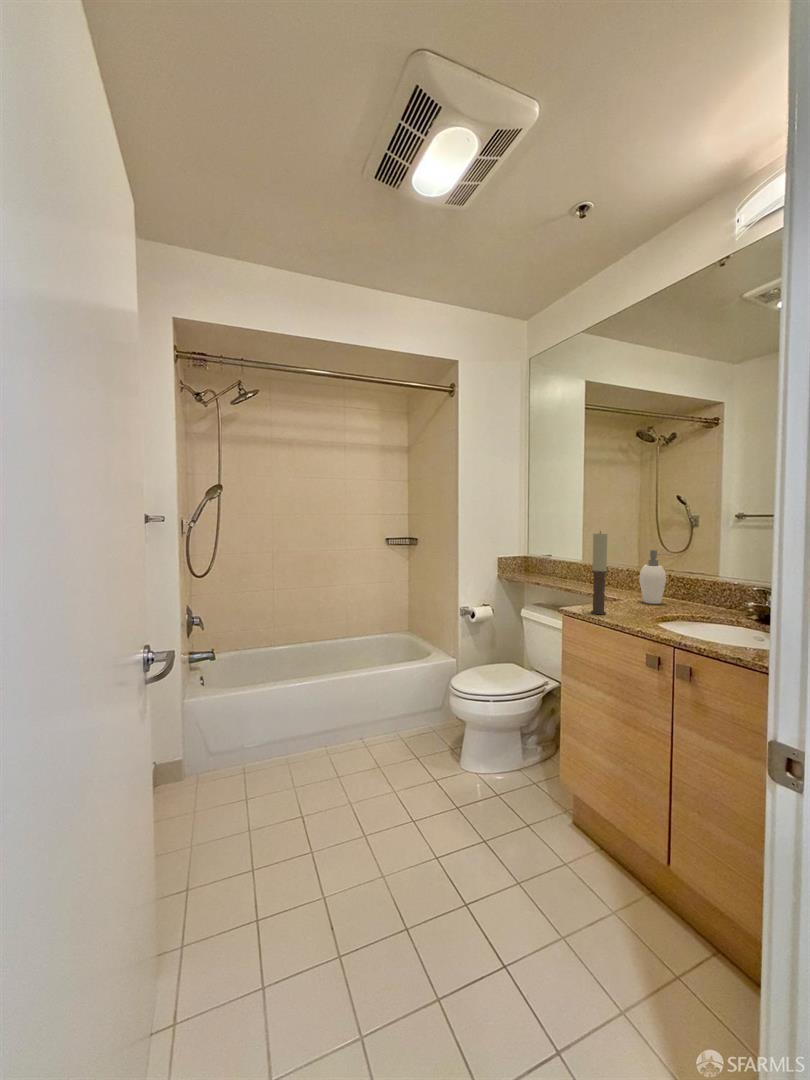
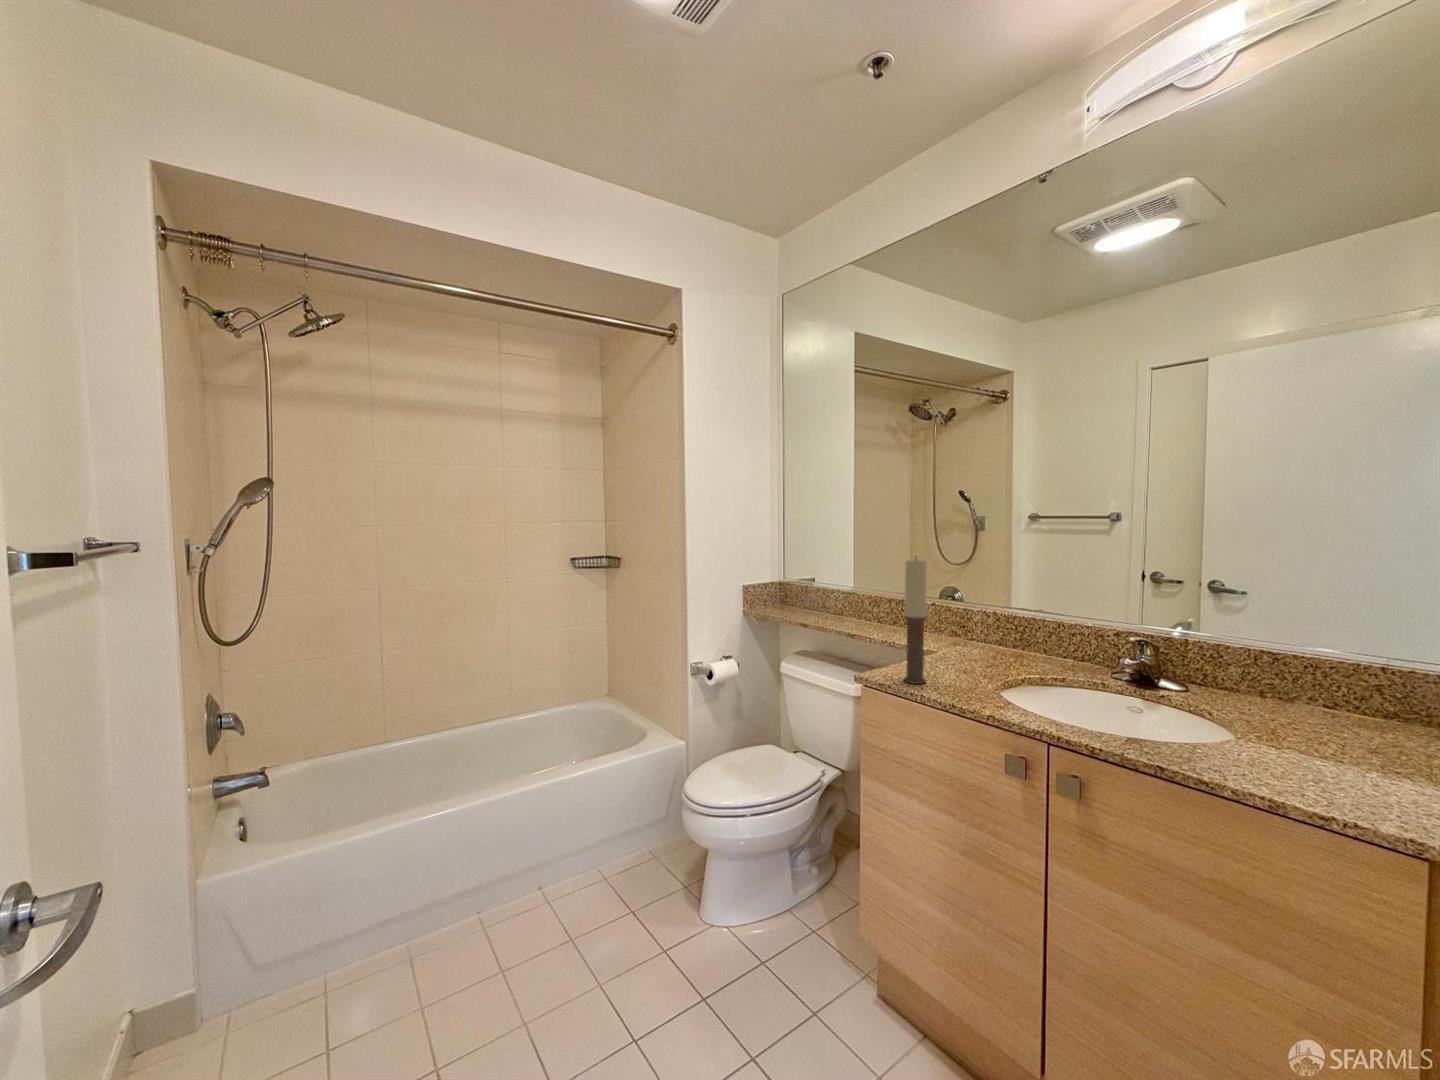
soap dispenser: present [639,550,670,604] -> none [955,577,1004,654]

